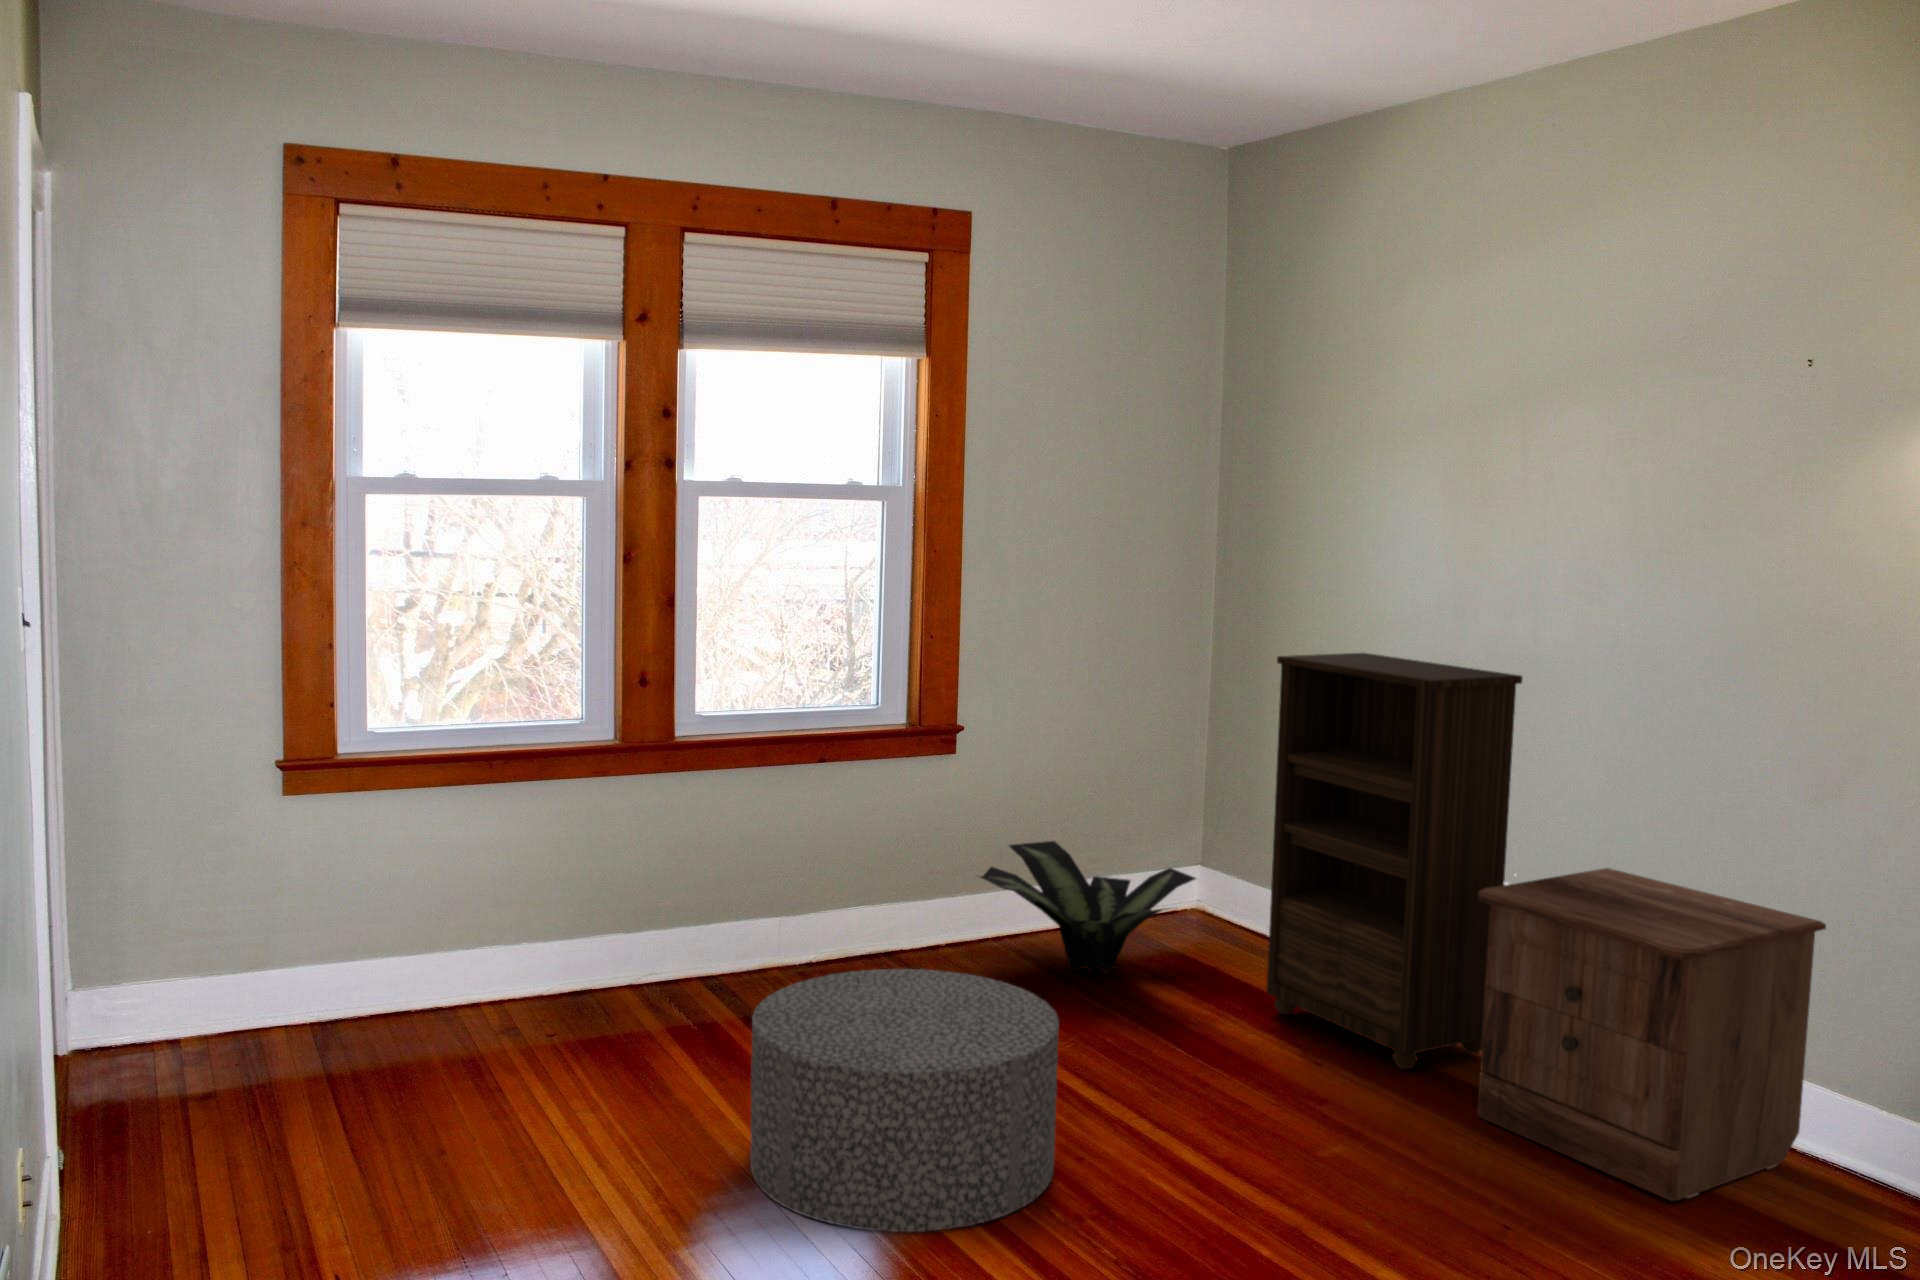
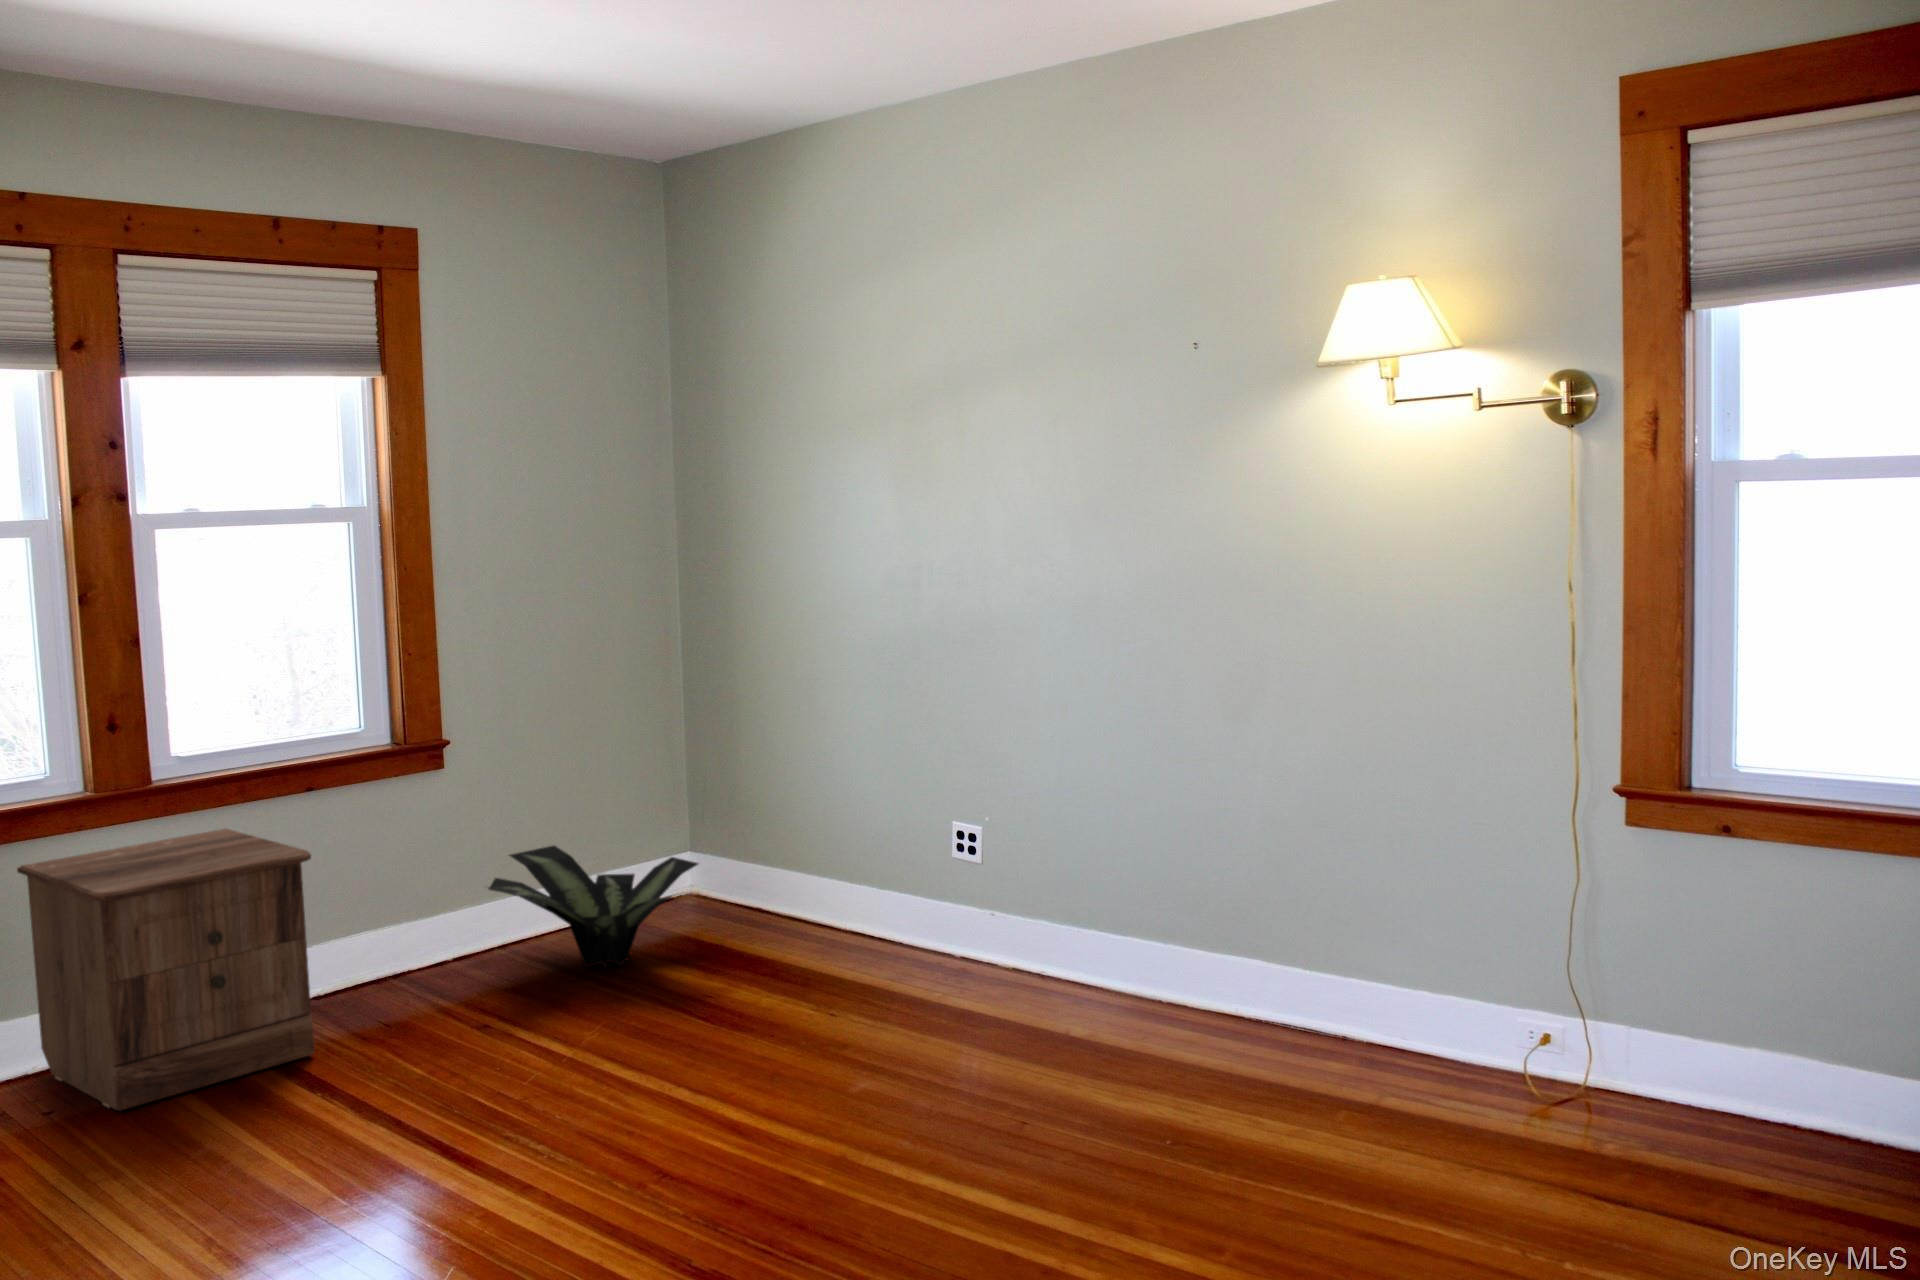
bookshelf: present [1267,653,1523,1069] -> none [761,636,979,1005]
nightstand: present [1477,868,1826,1201] -> present [17,828,314,1111]
ottoman: present [750,969,1059,1232] -> none [301,975,609,1218]

